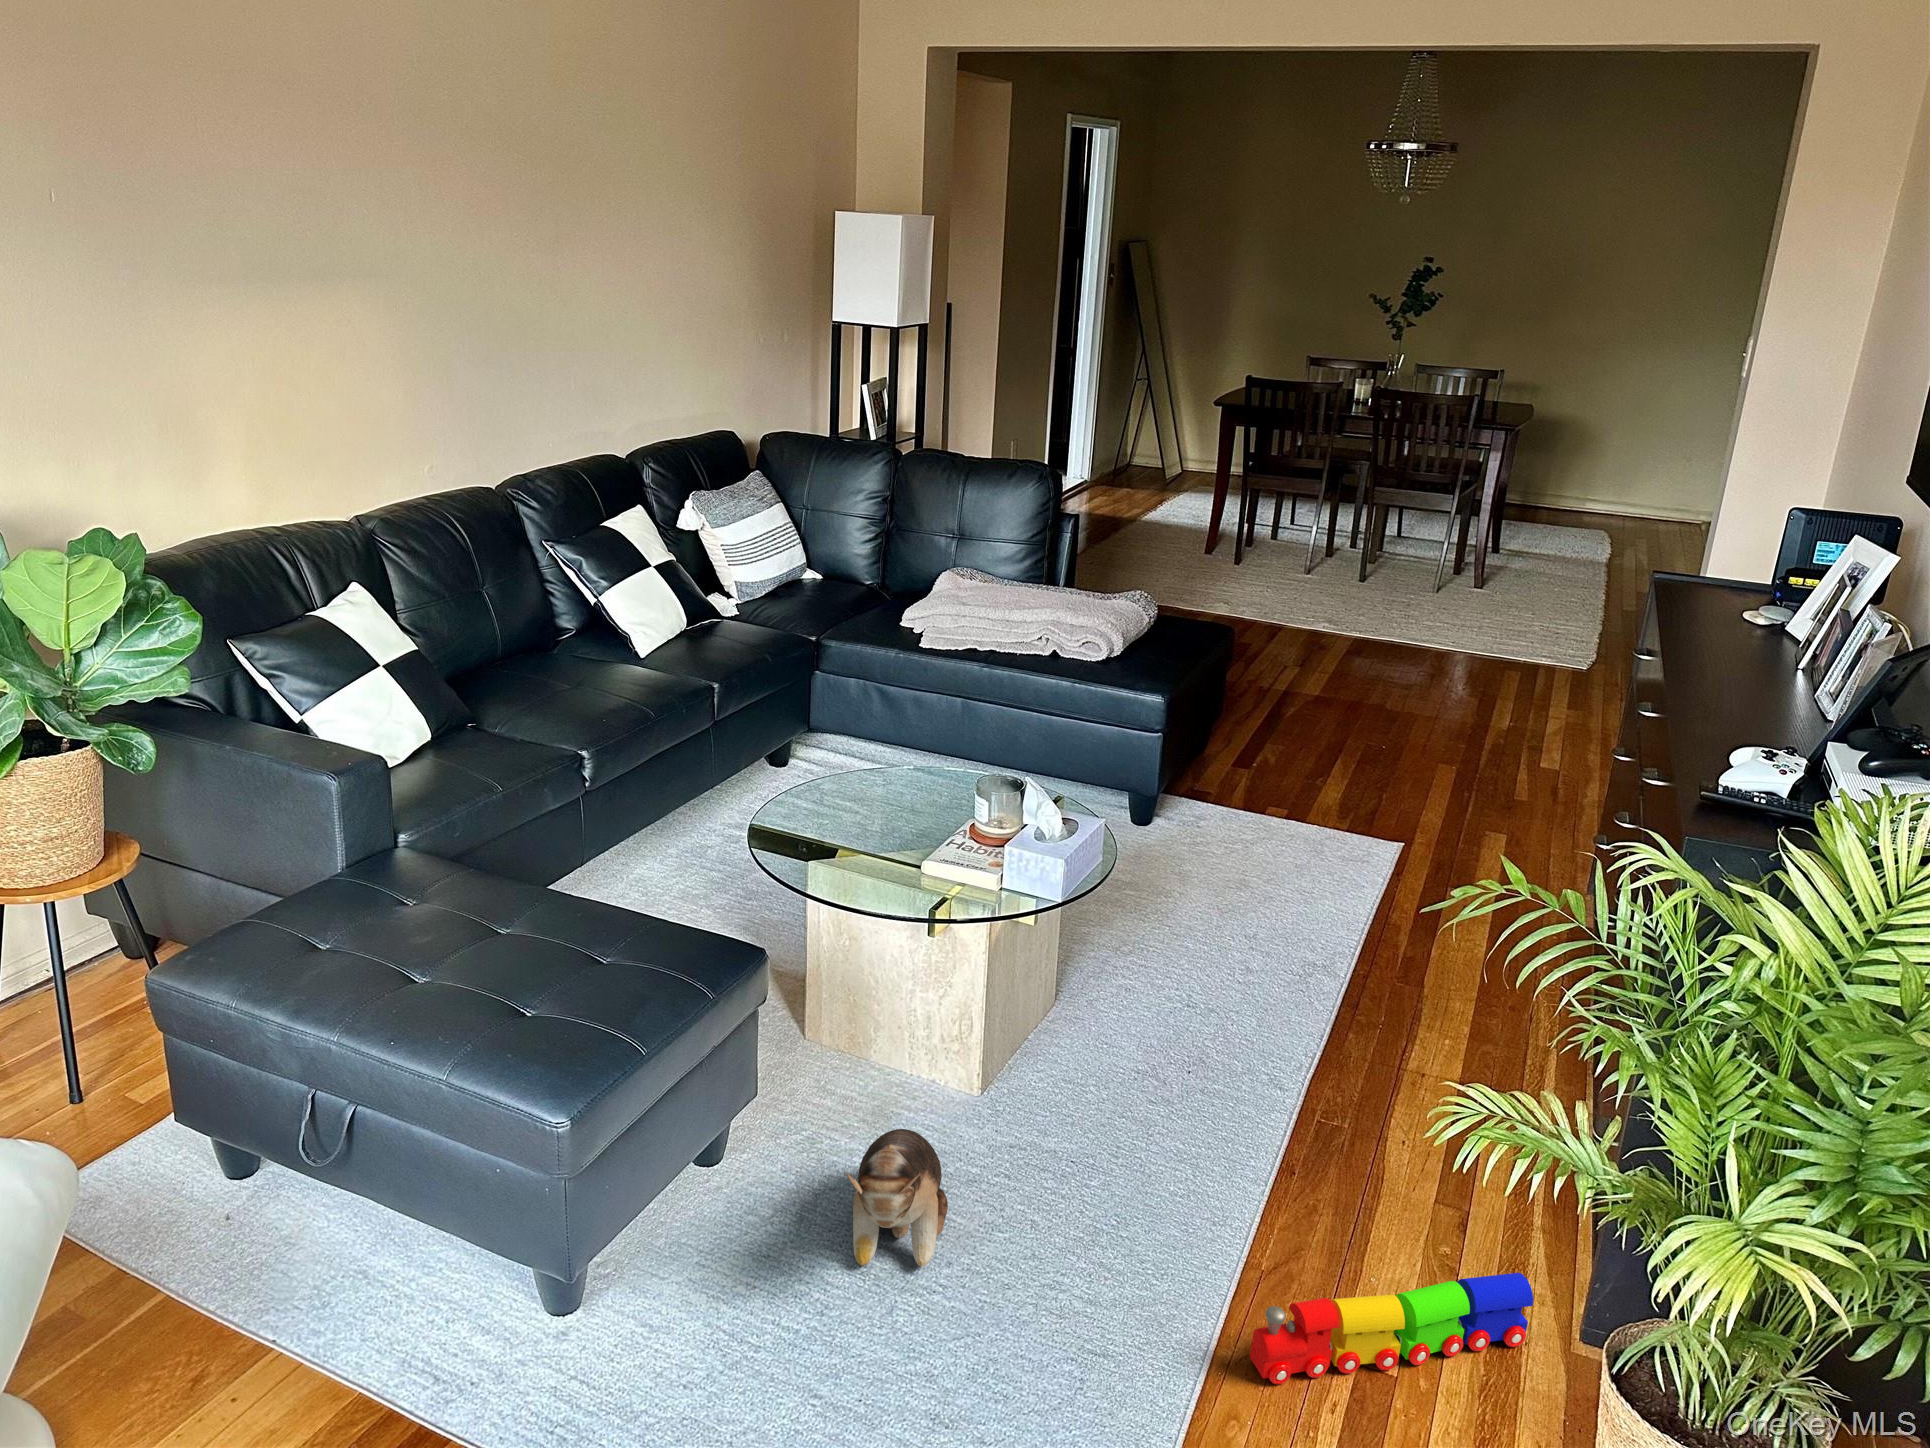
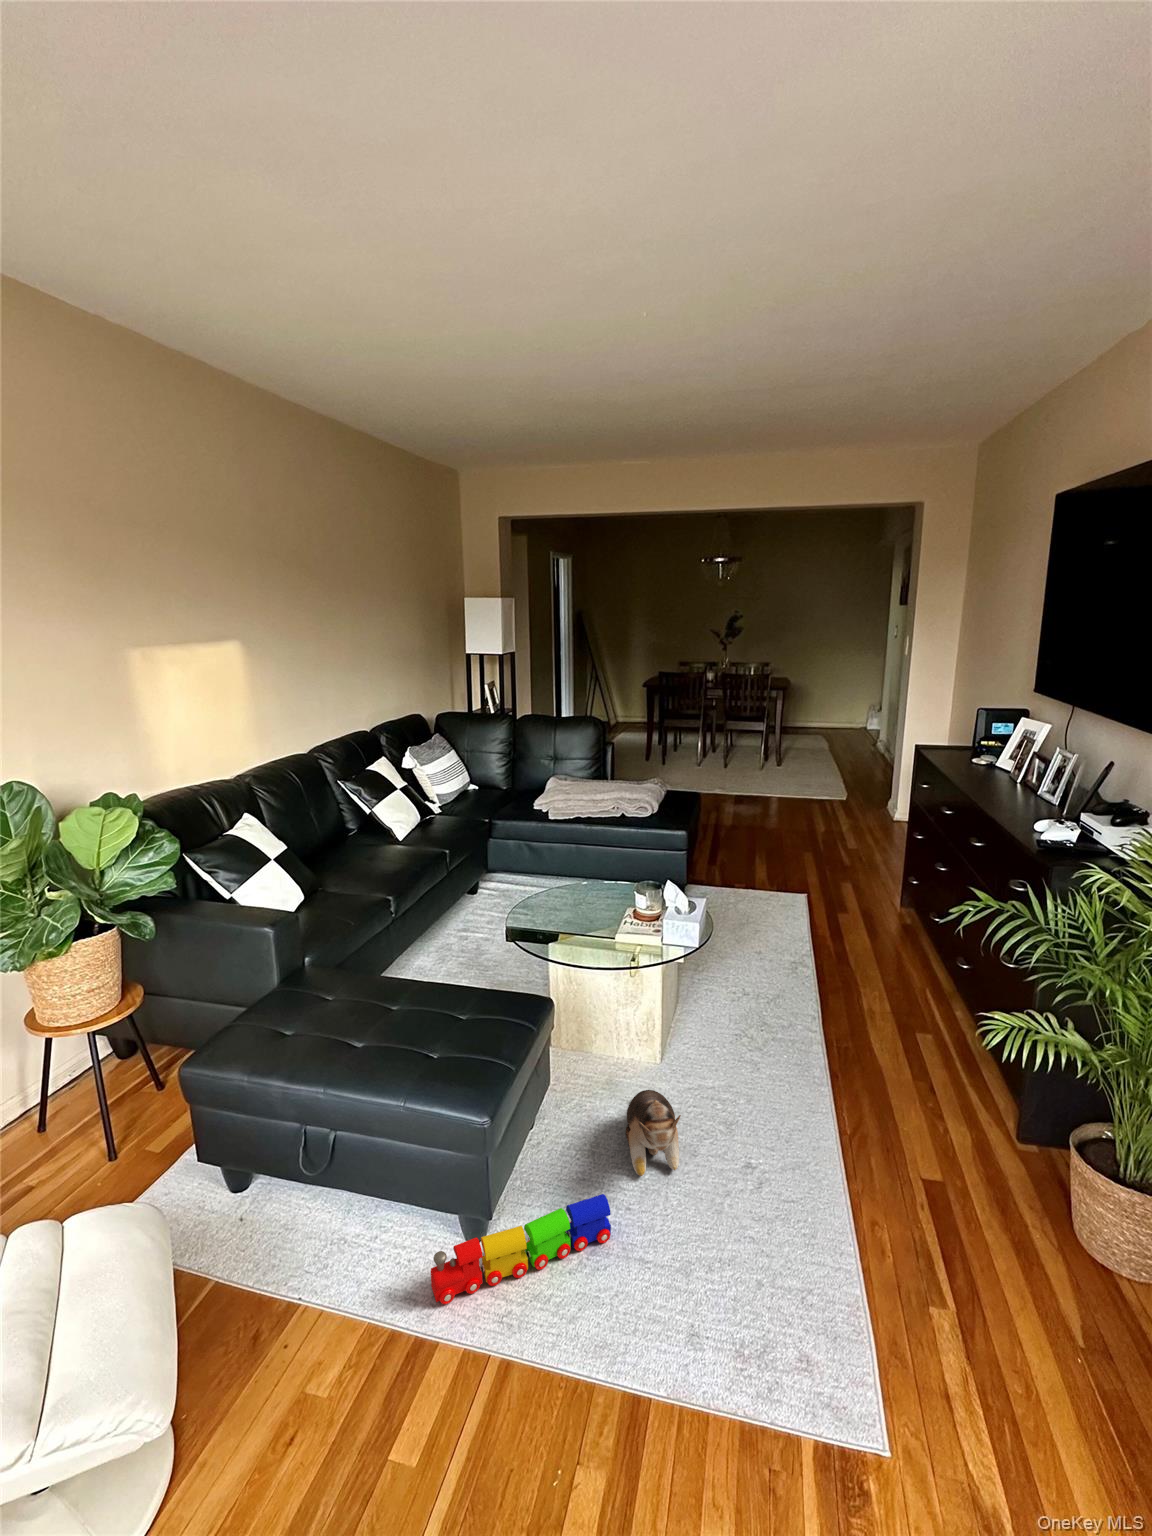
toy train: present [1250,1273,1533,1384] -> present [431,1194,611,1304]

